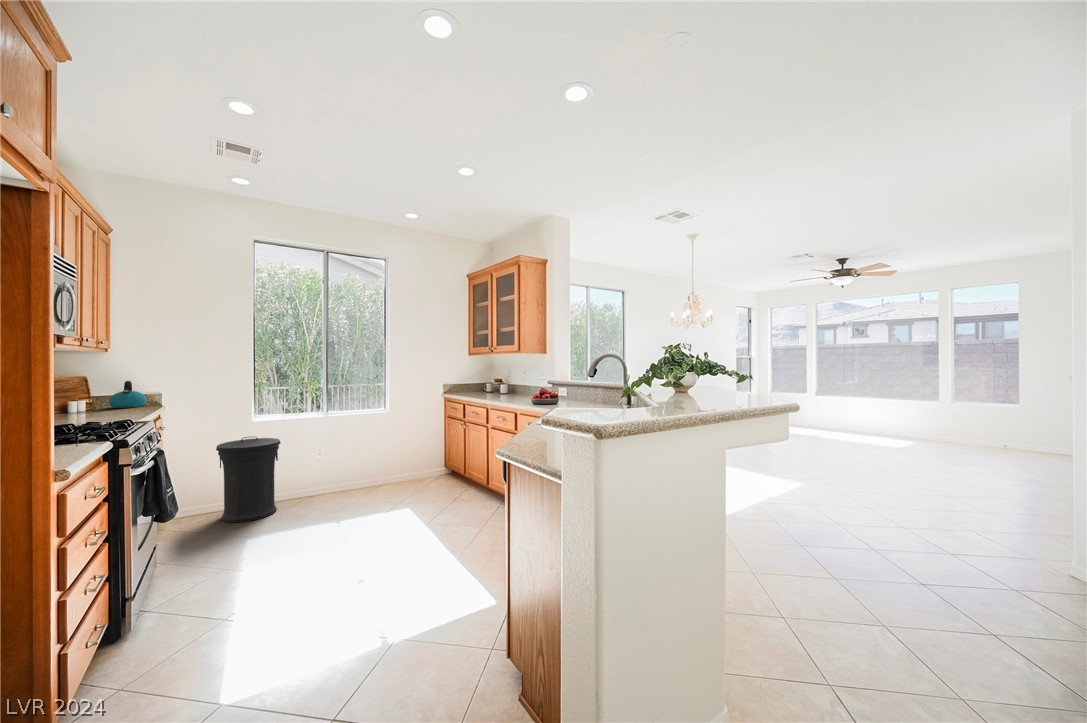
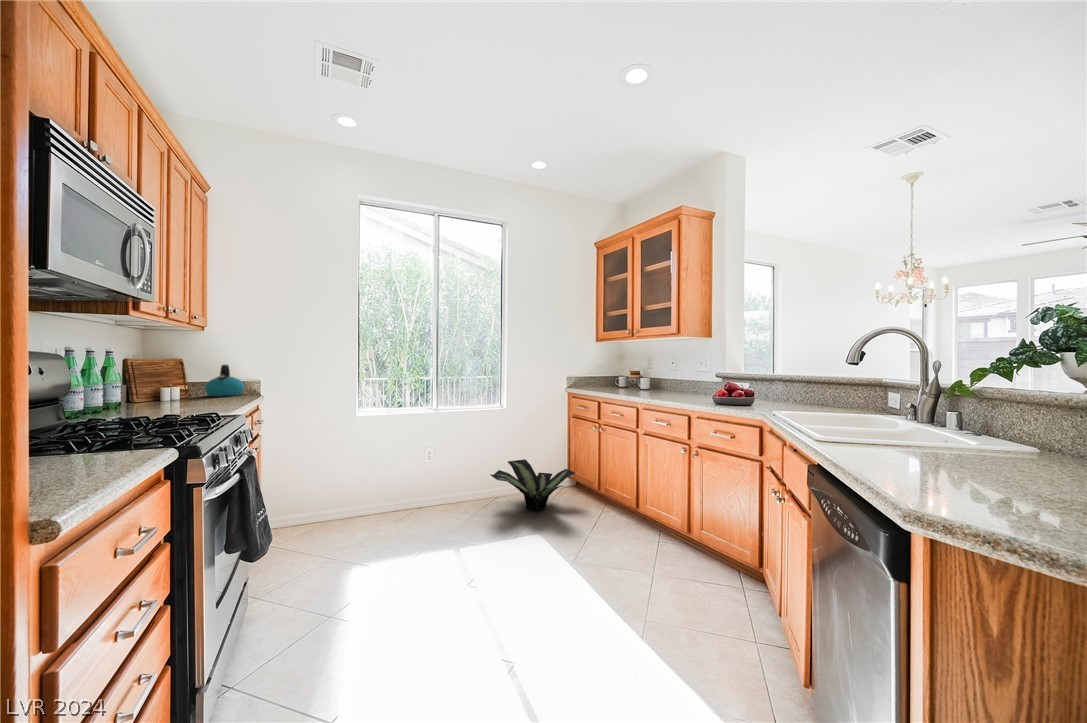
trash can: present [216,436,281,523] -> none [318,435,389,541]
potted plant: none [370,453,445,493] -> present [491,459,575,511]

